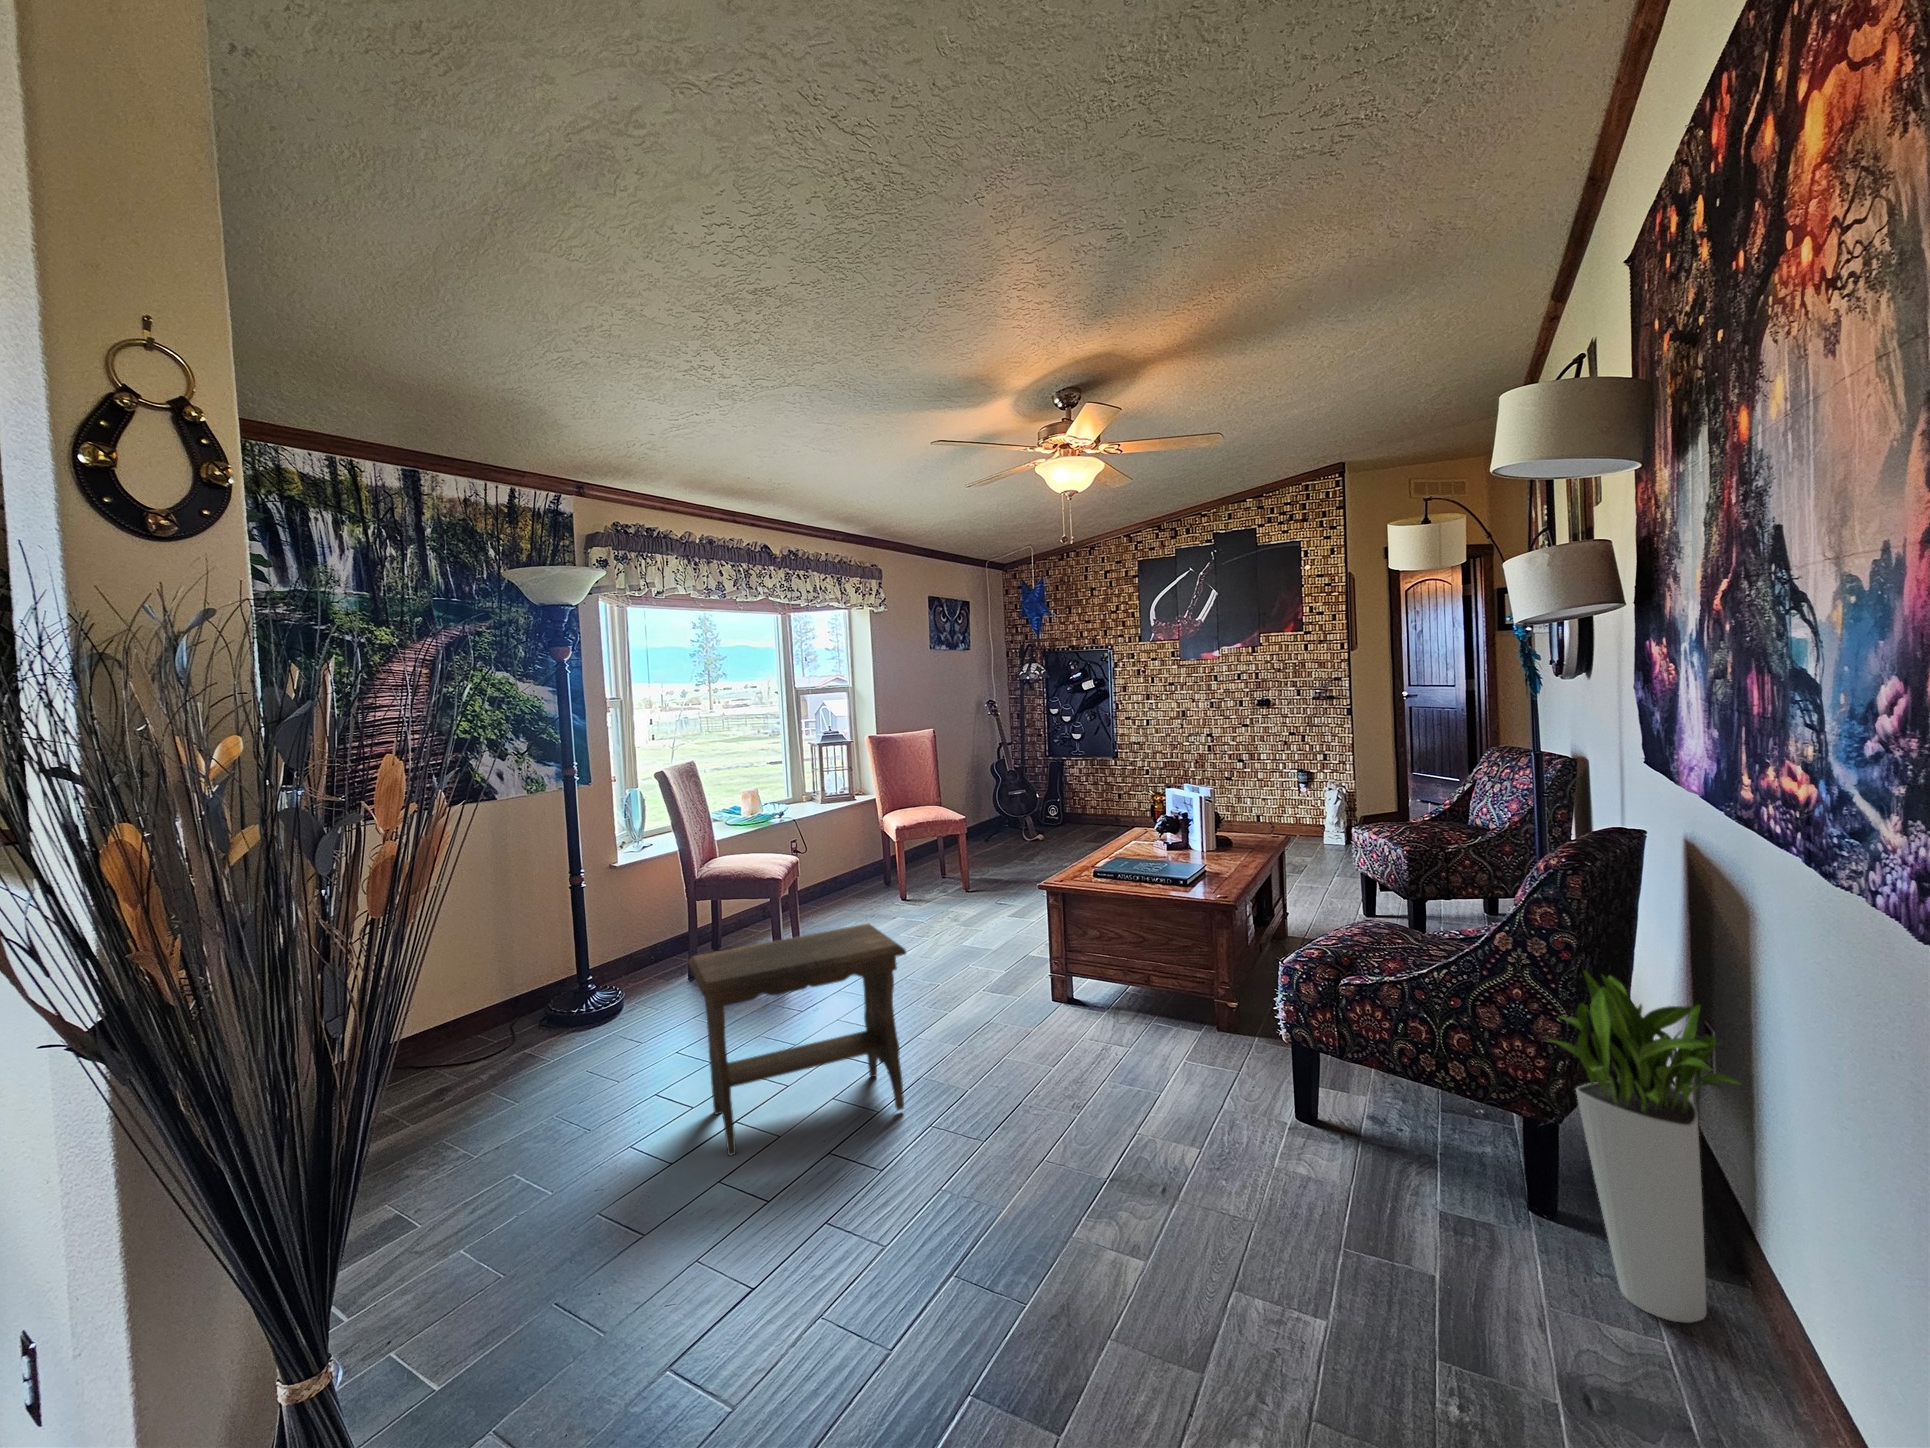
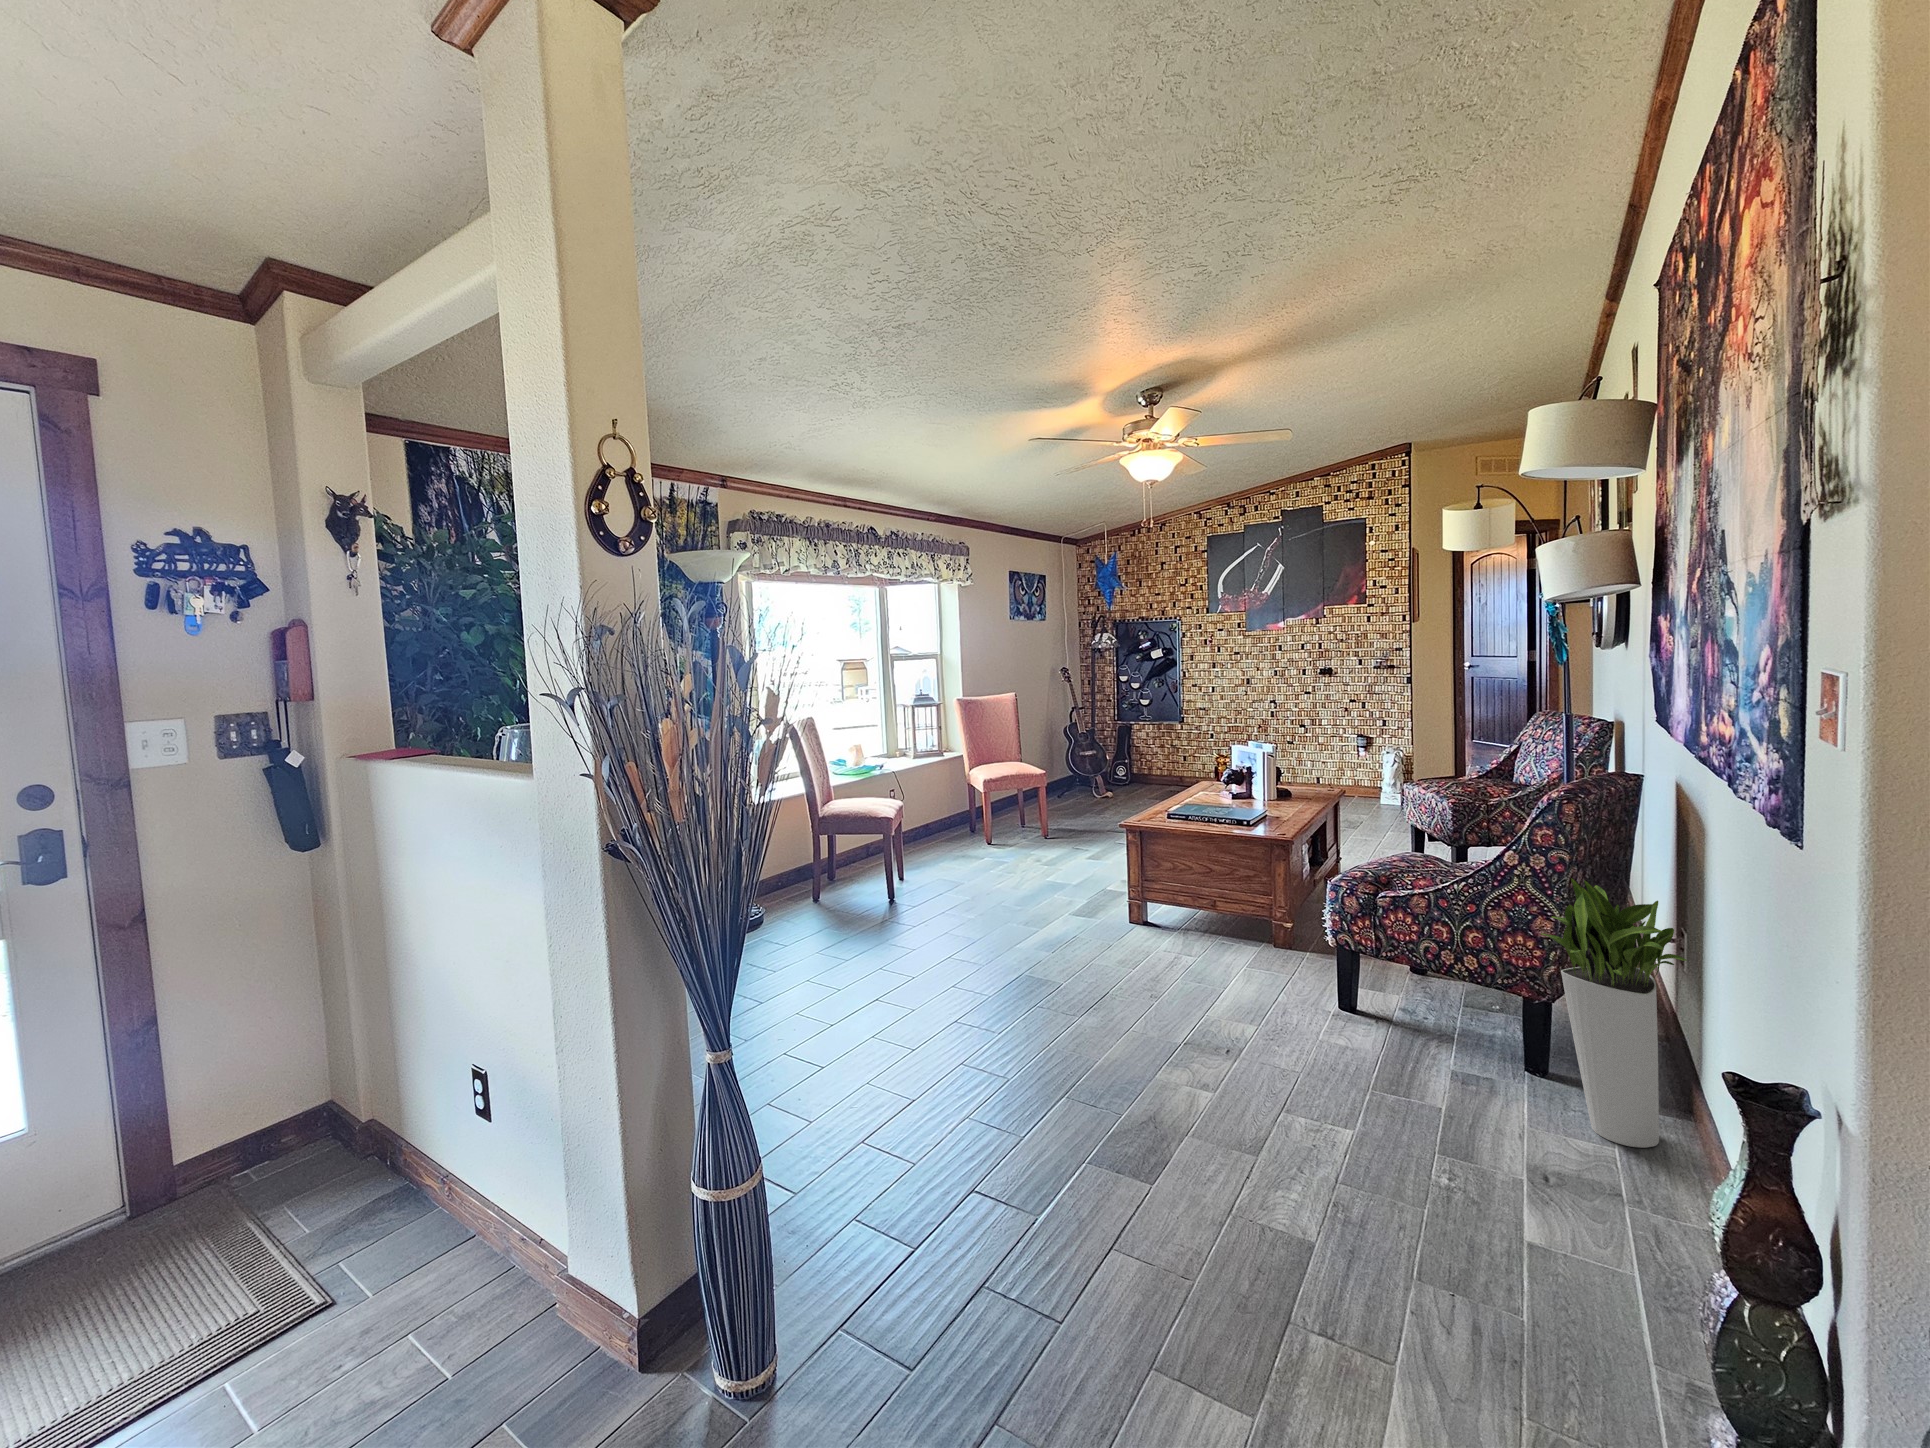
footstool: present [688,924,906,1156] -> none [834,847,1012,1021]

